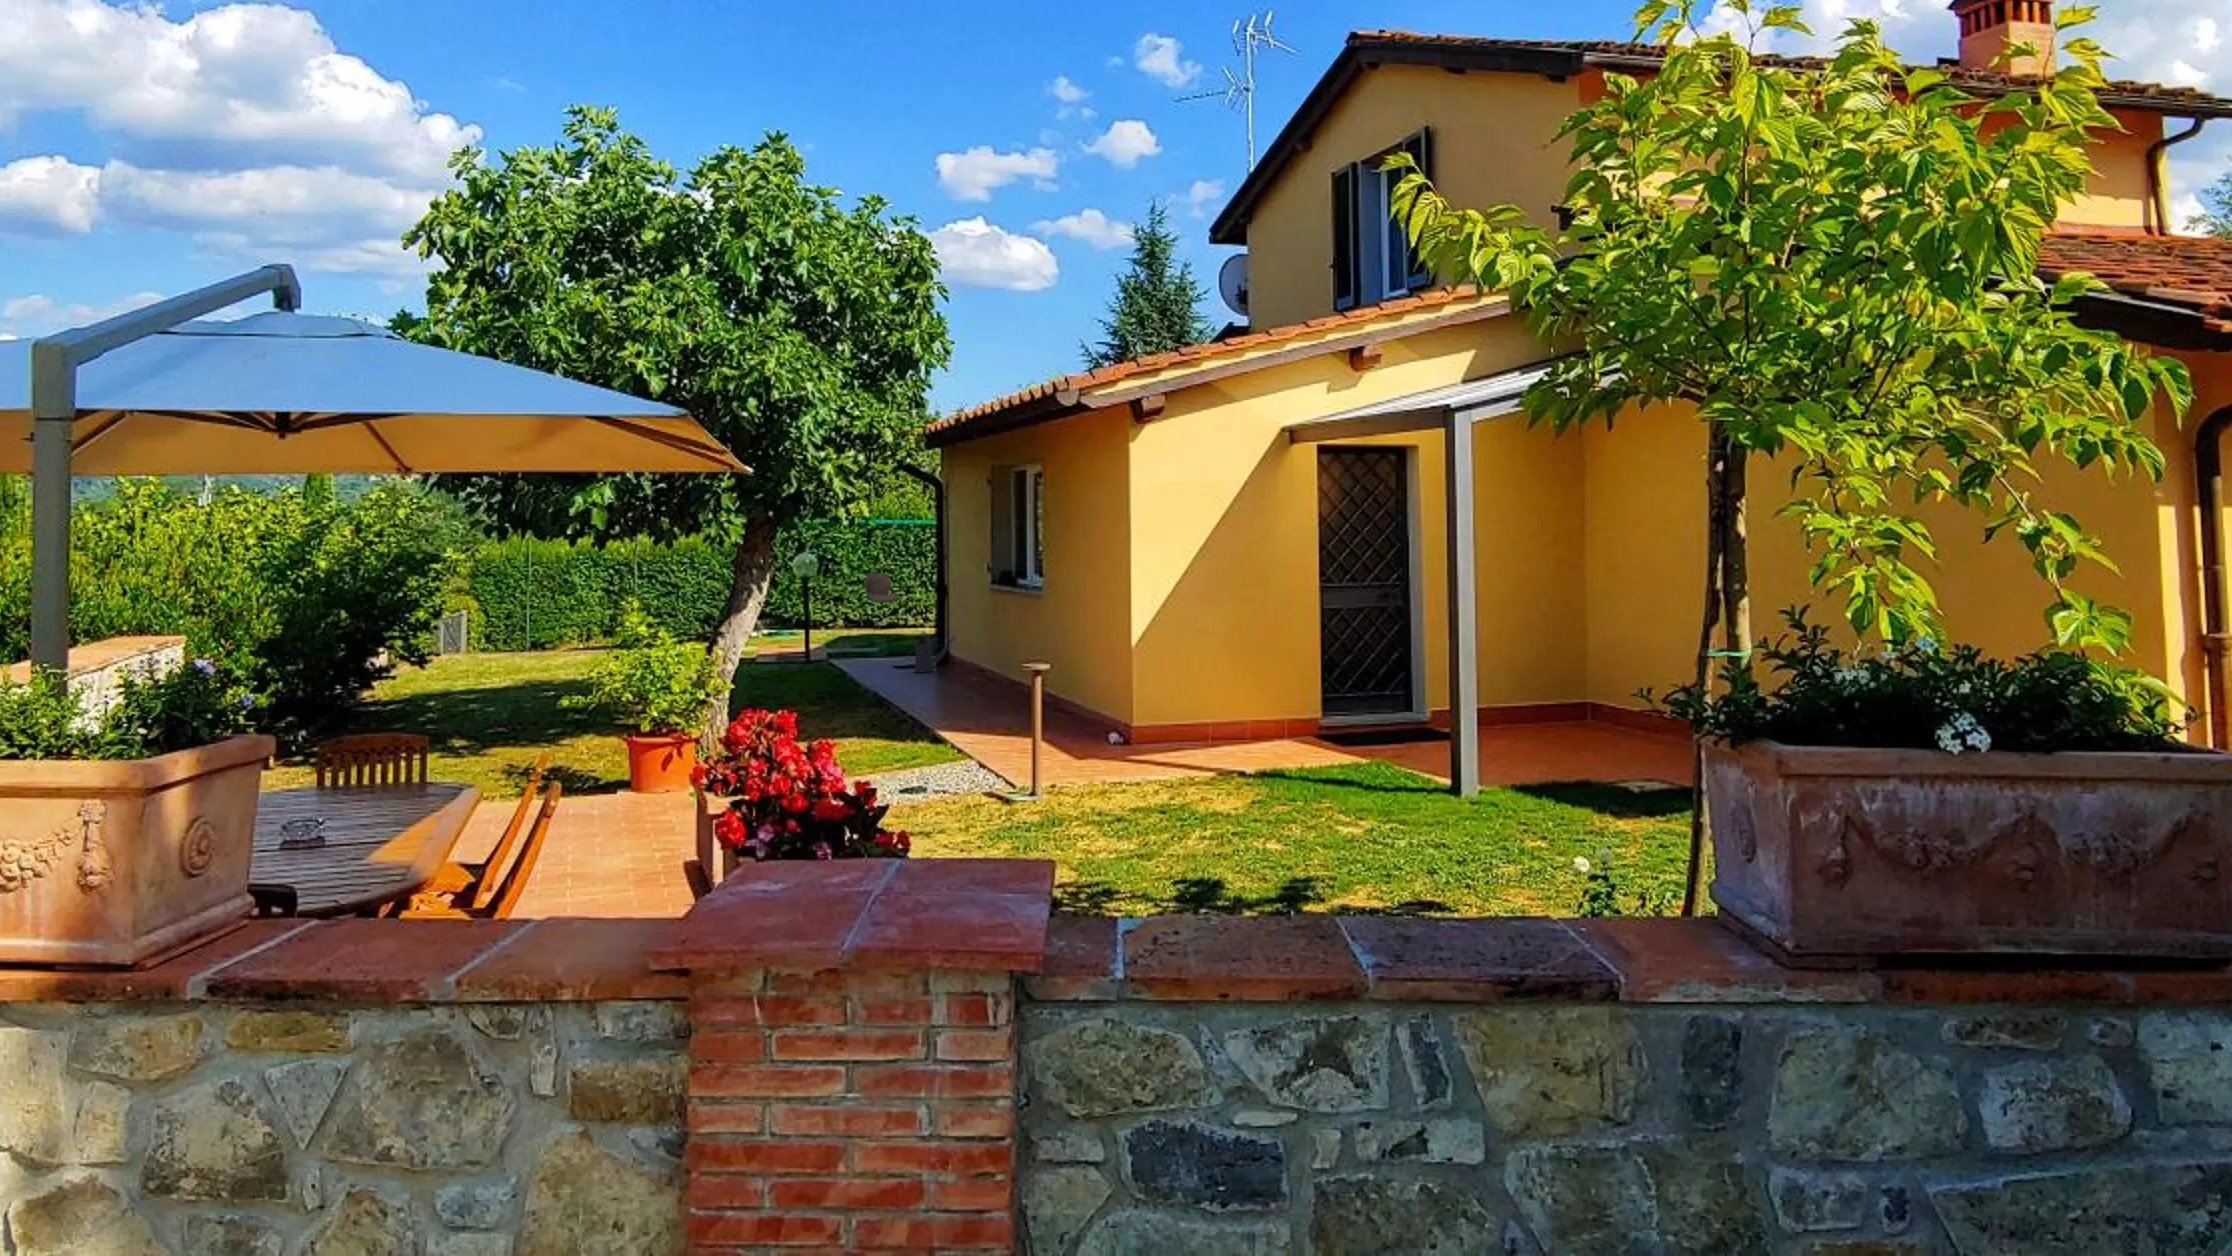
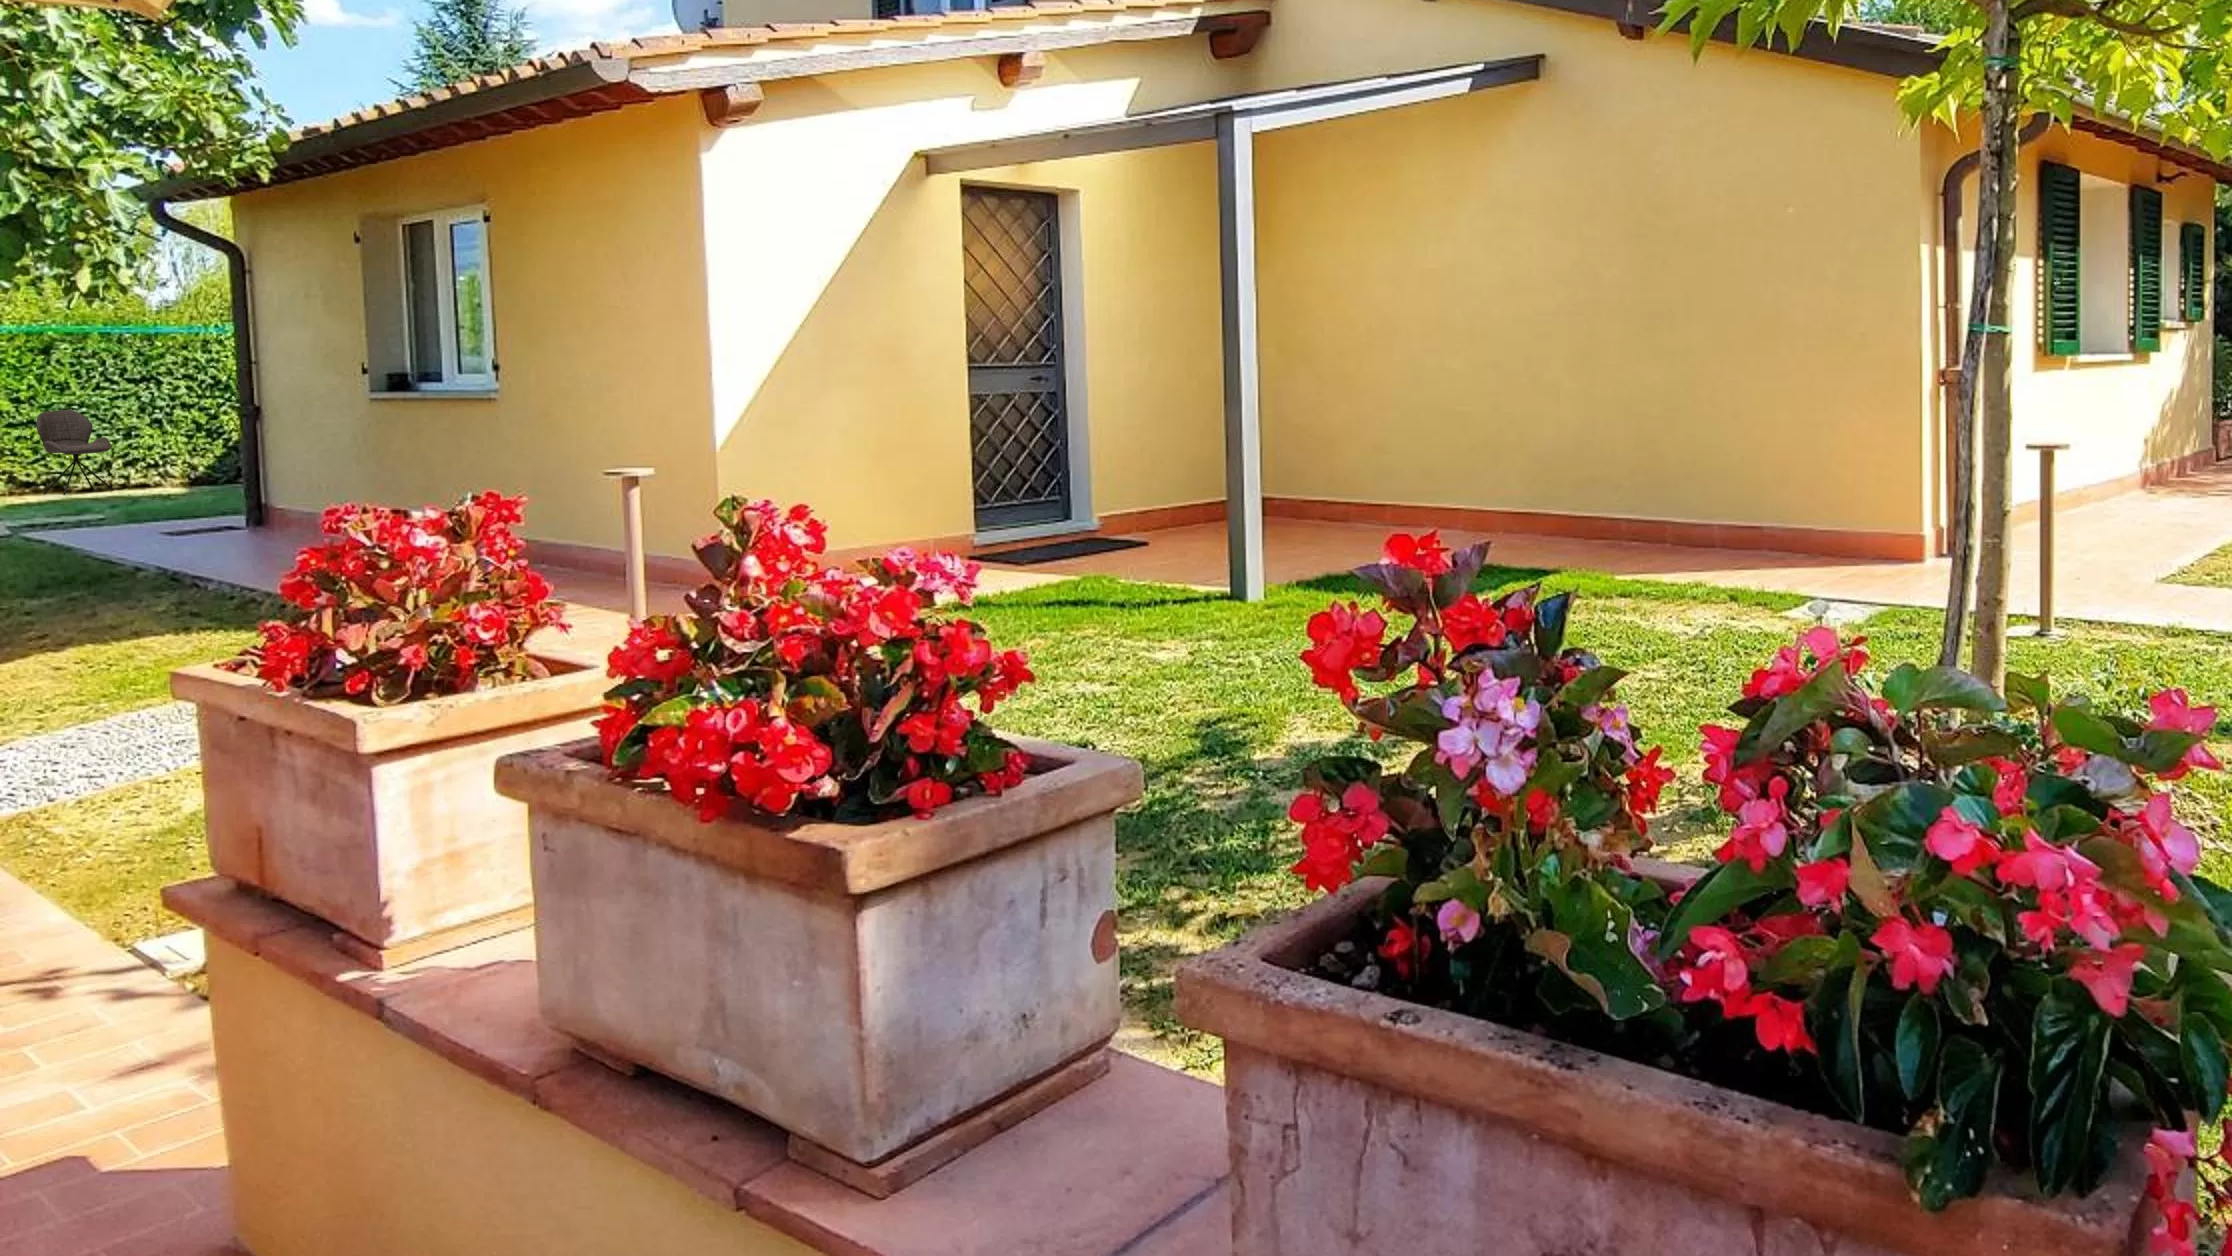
watering can: present [909,631,954,672] -> none [193,476,281,538]

